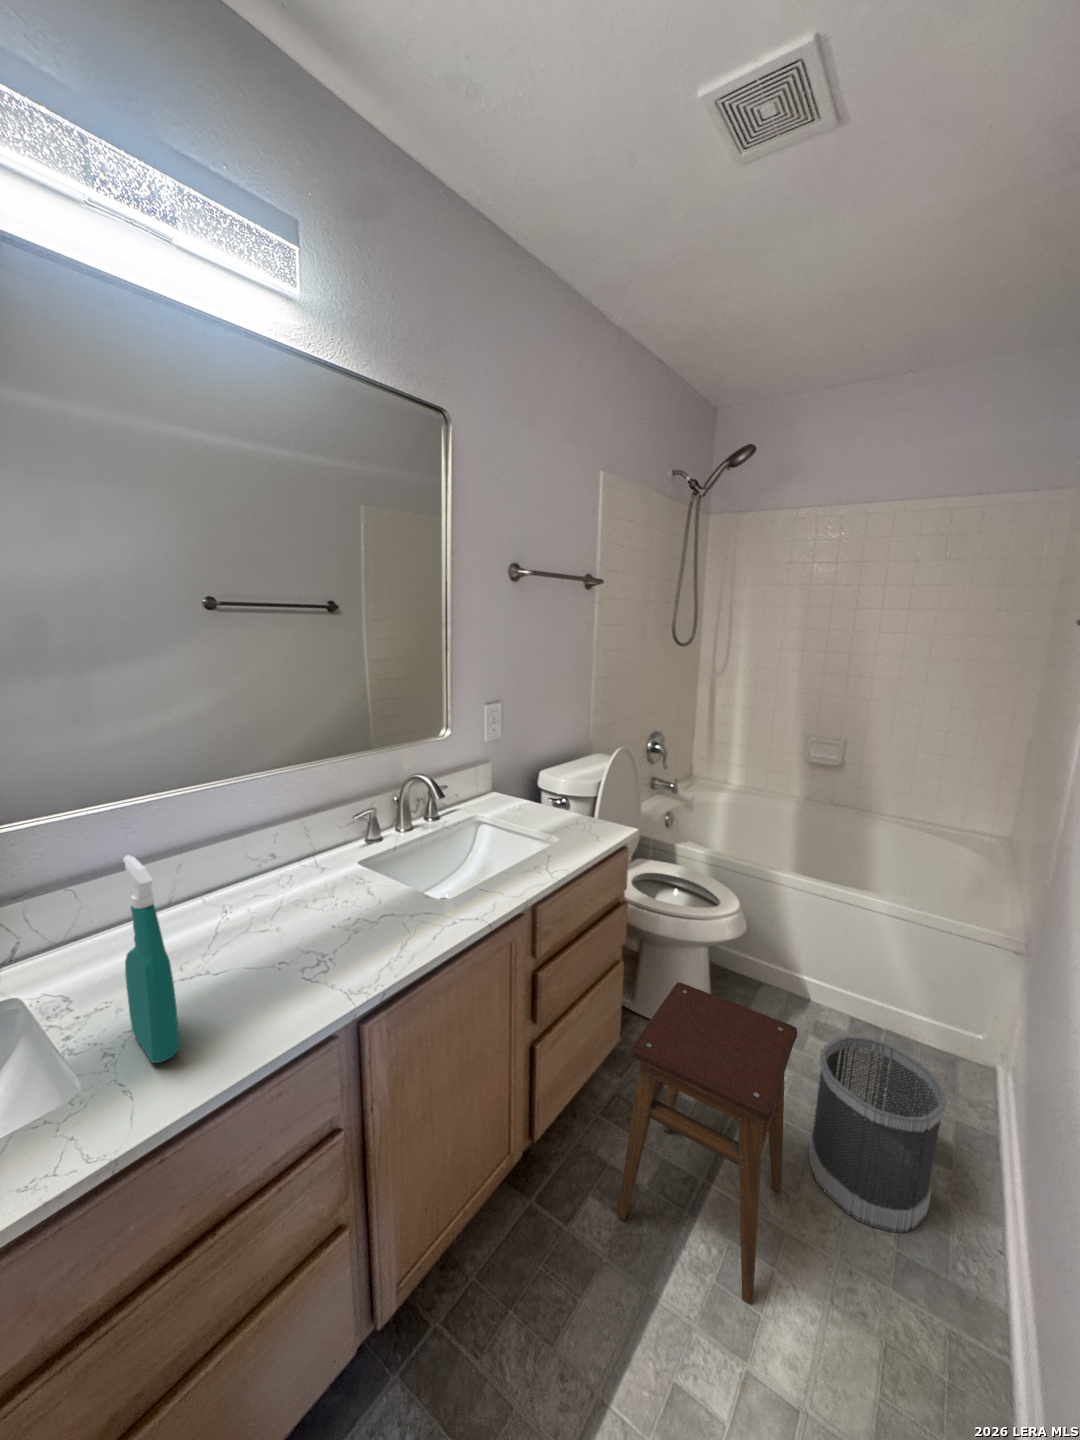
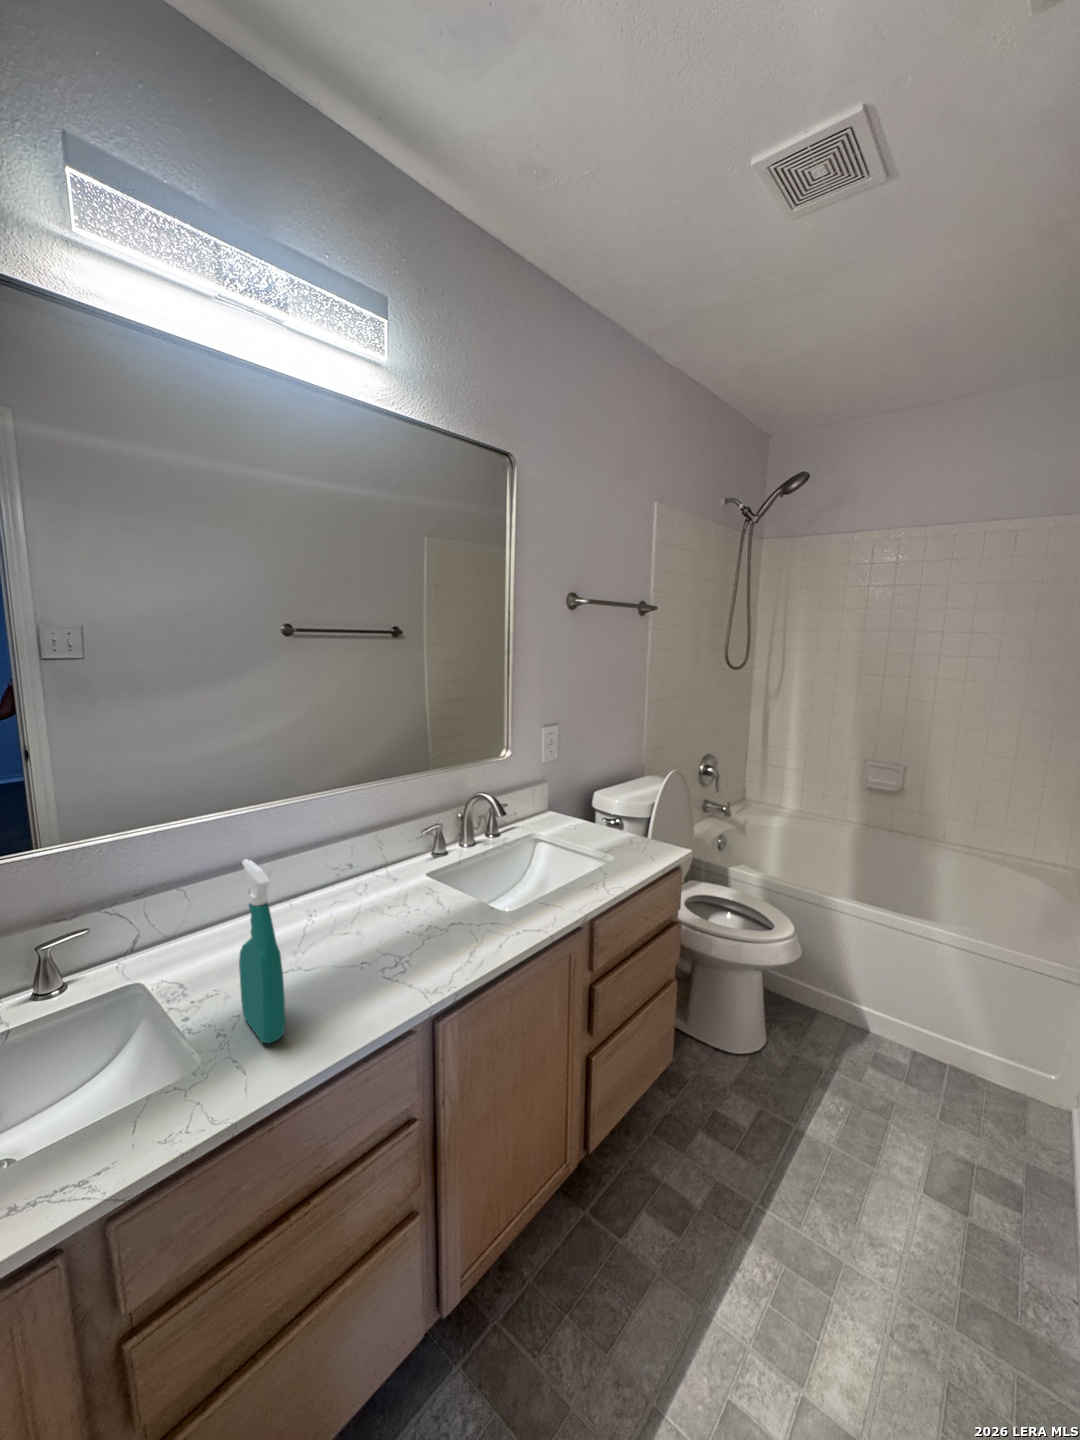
stool: present [617,982,797,1304] -> none [670,1005,855,1334]
wastebasket: present [809,1036,947,1233] -> none [868,1068,1015,1277]

